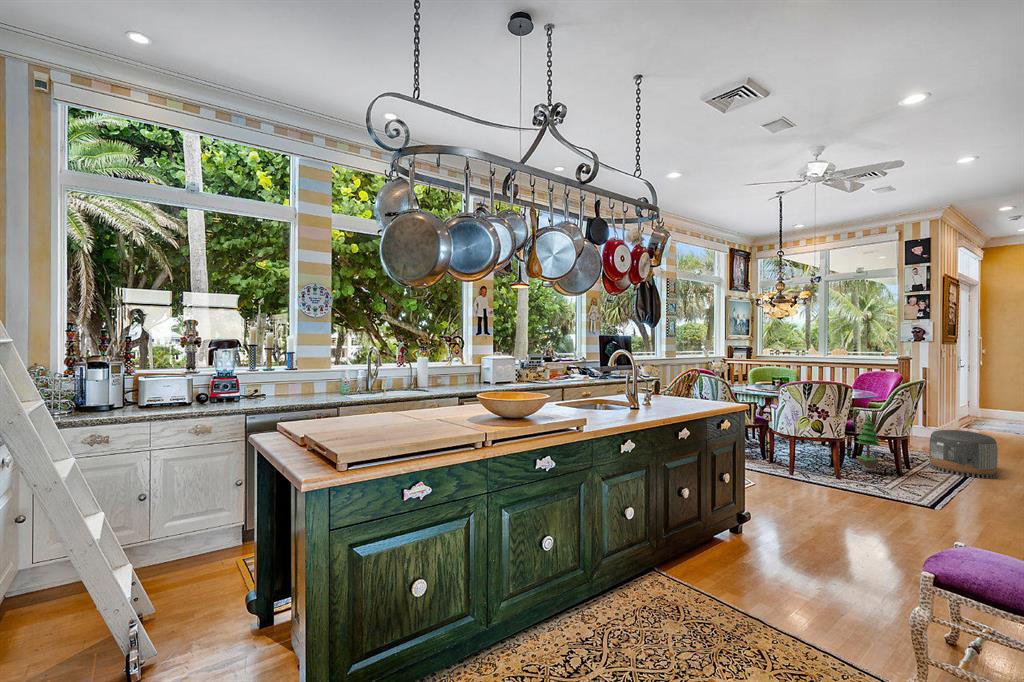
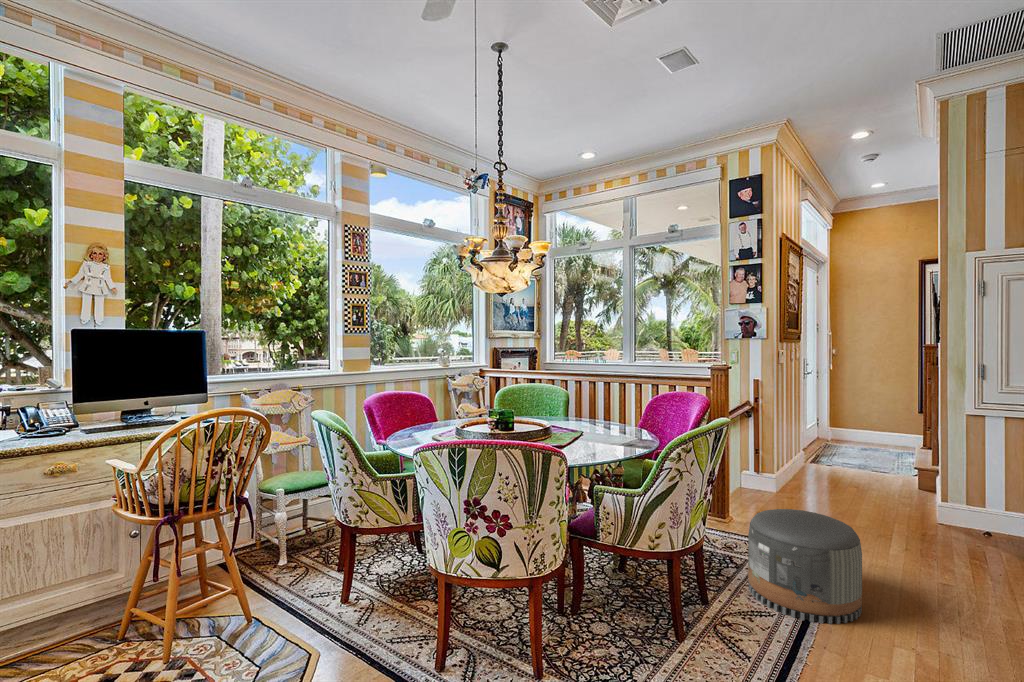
potted tree: present [855,414,881,472] -> none [598,498,647,632]

